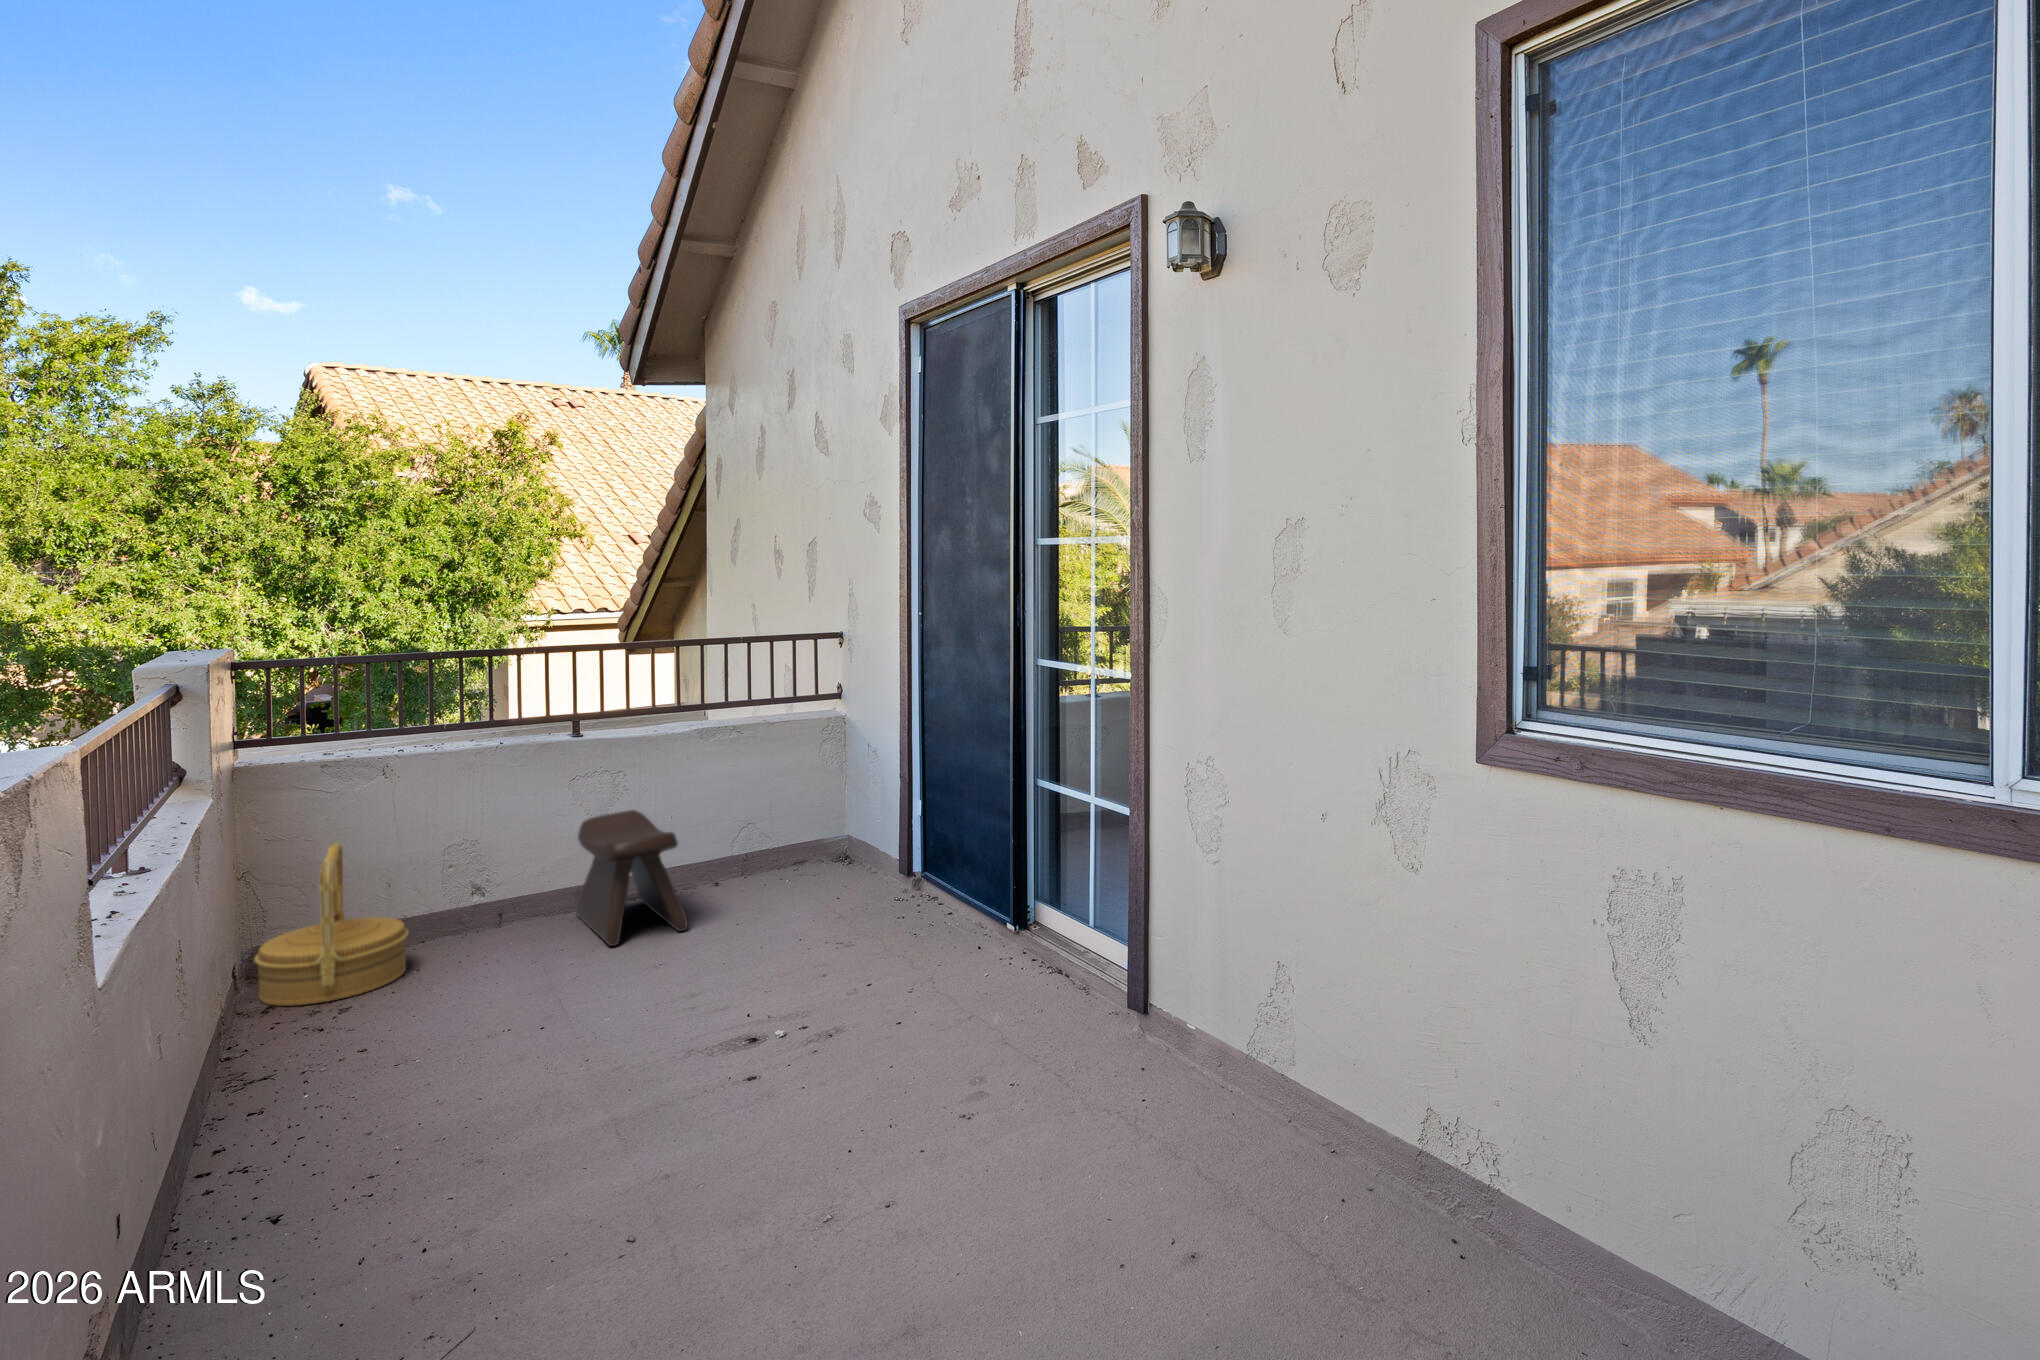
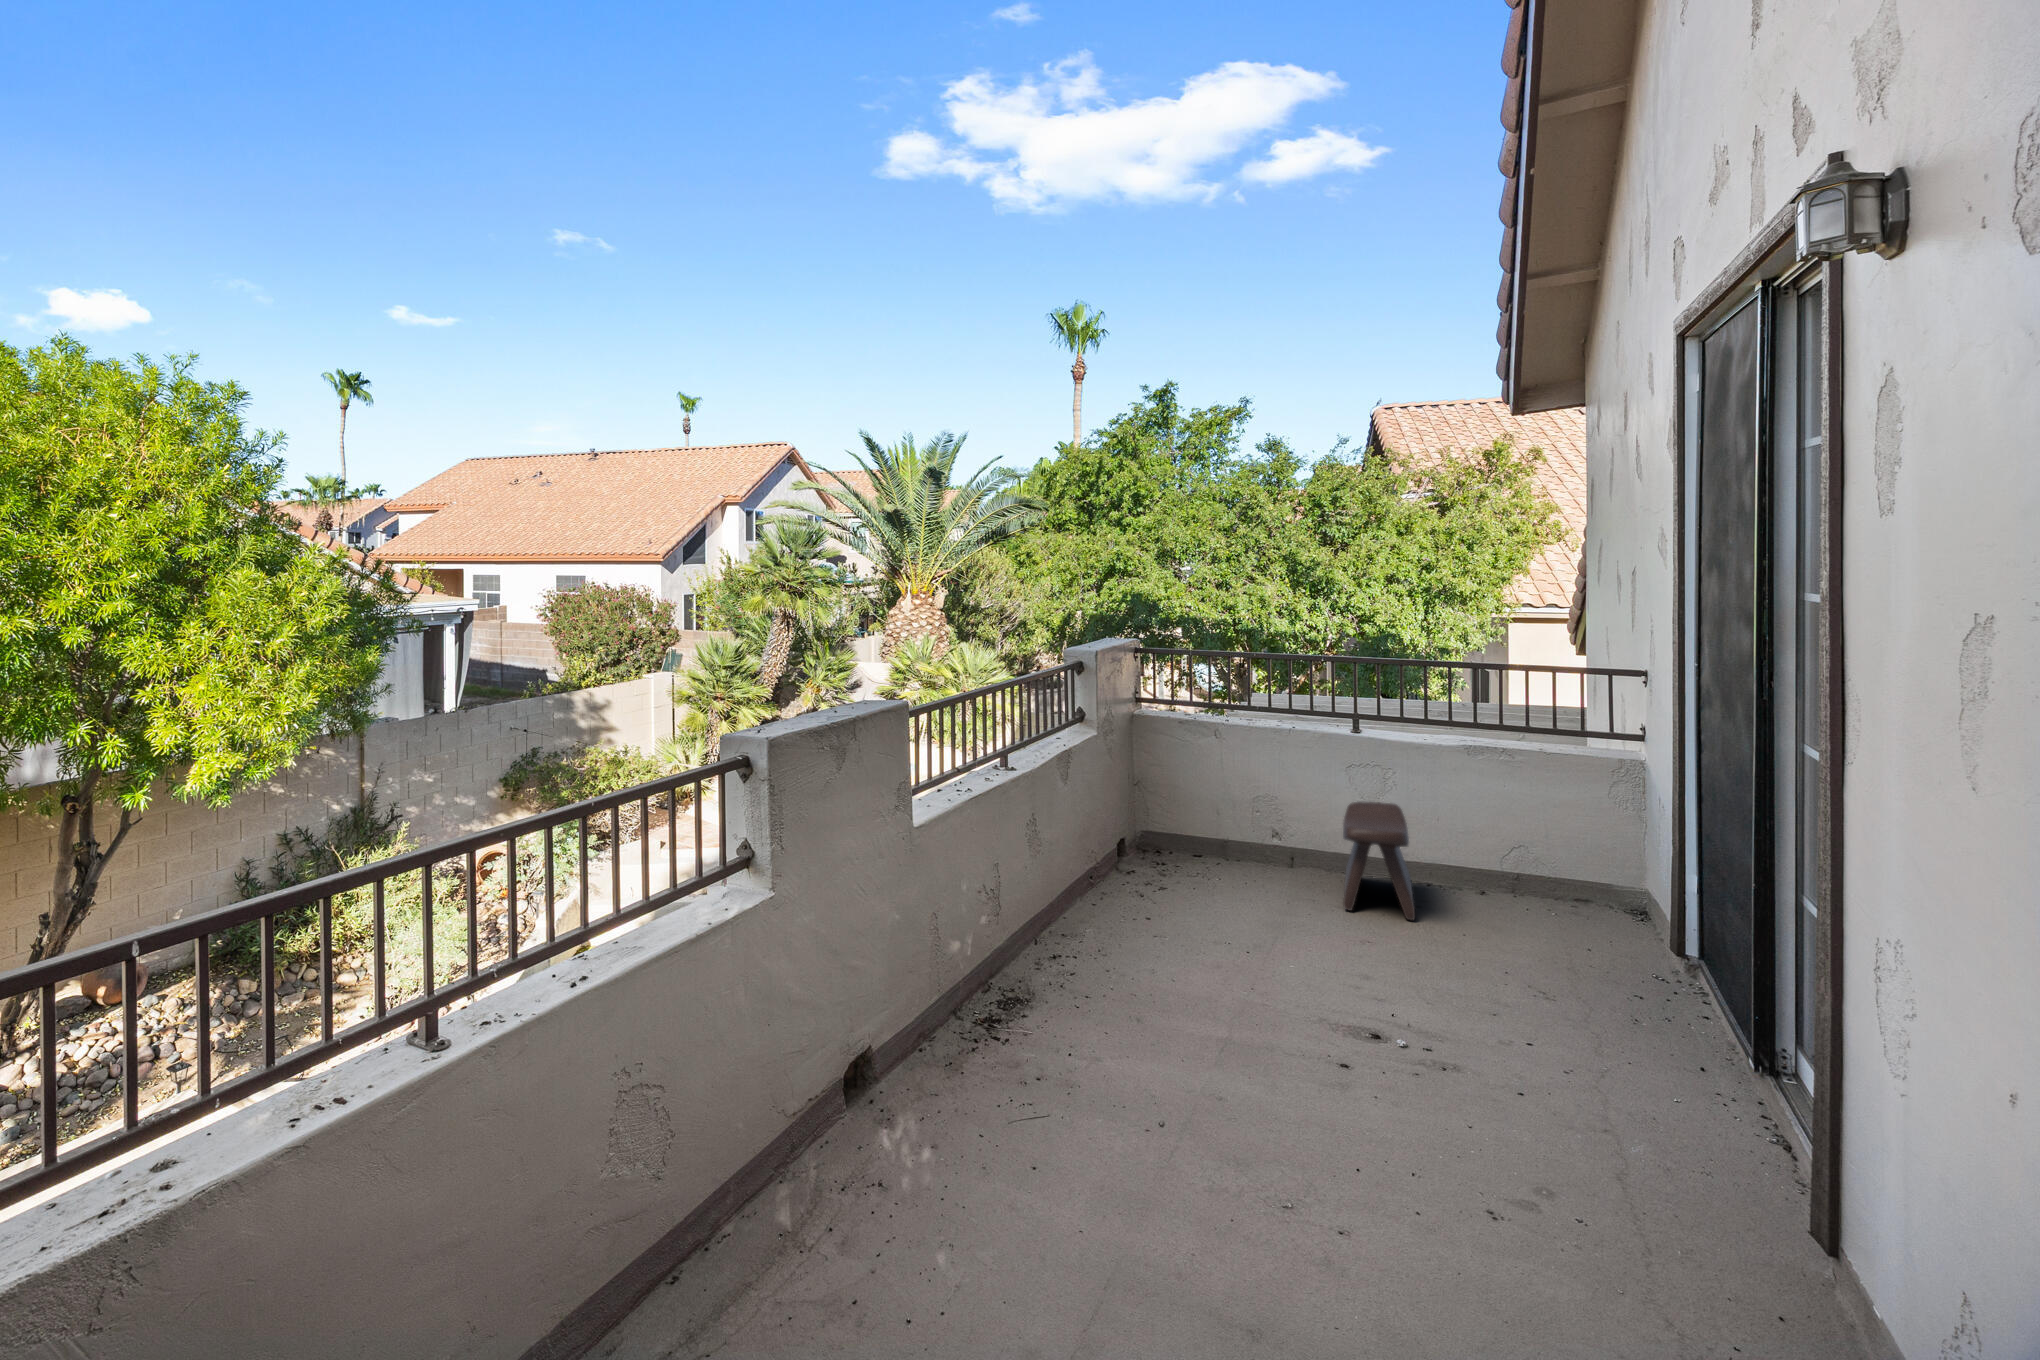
woven basket: present [254,842,409,1006] -> none [1135,775,1219,879]

